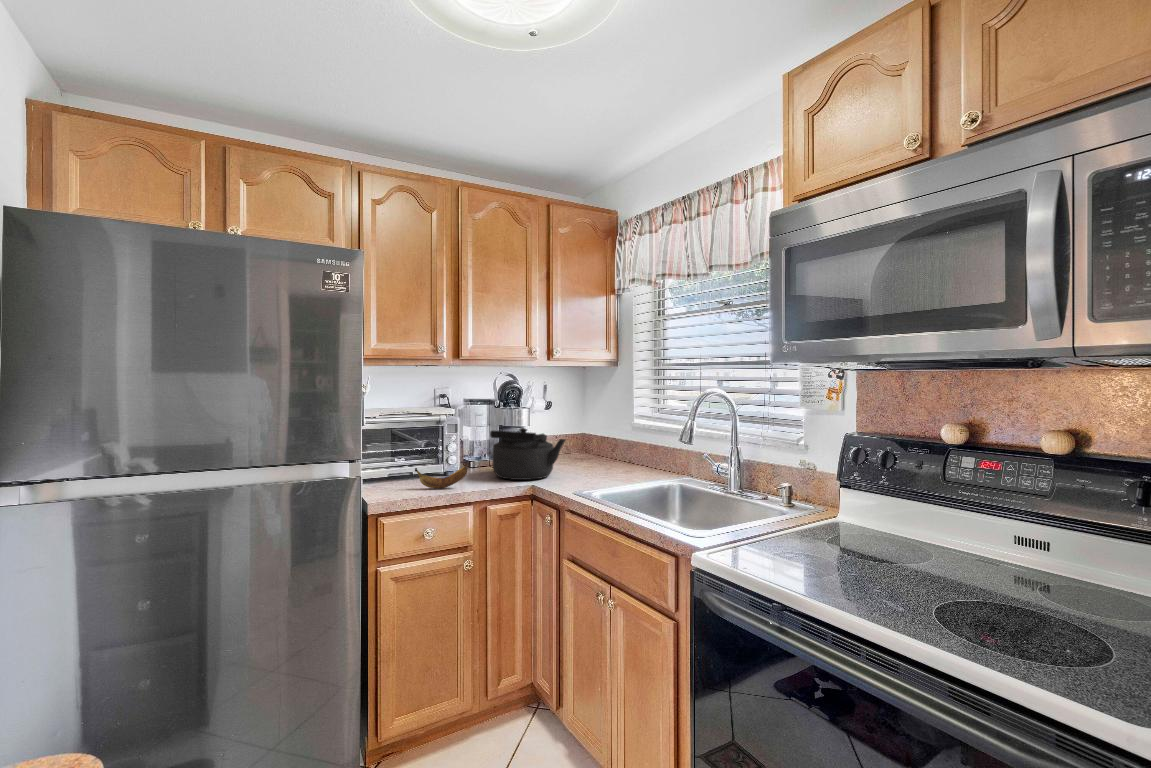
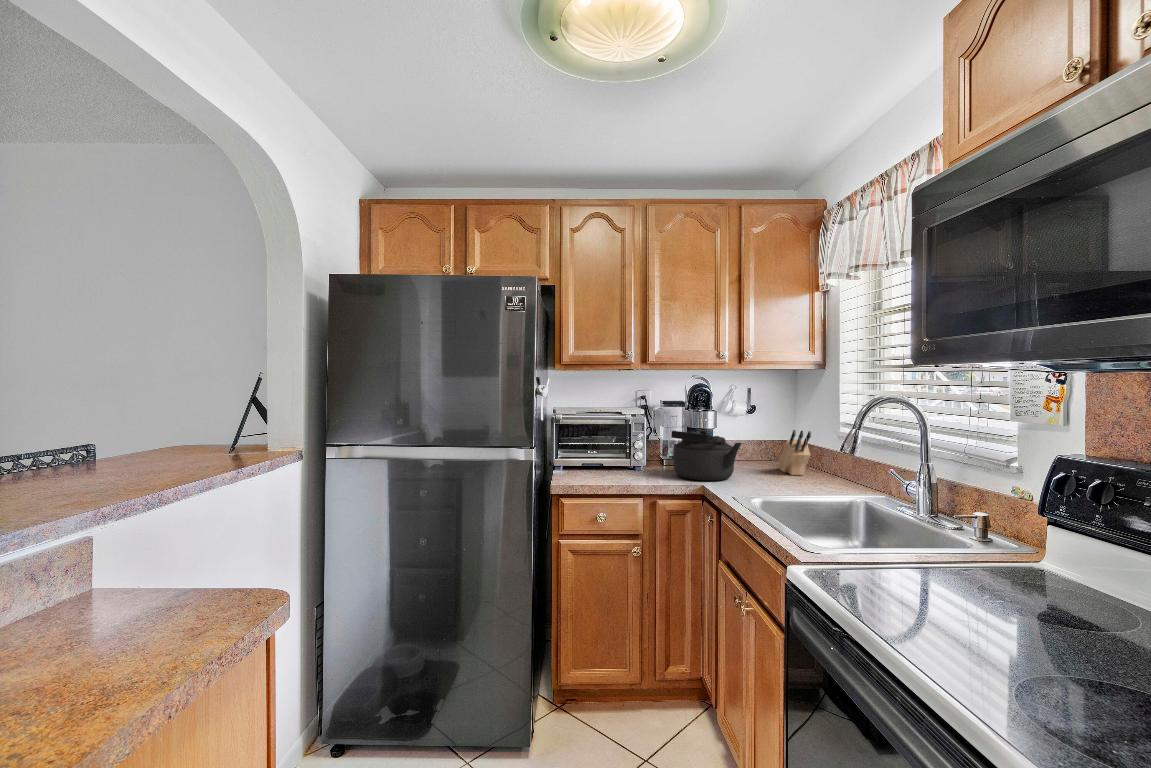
knife block: none [579,424,615,467] -> present [778,430,811,475]
banana: present [415,466,467,488] -> none [597,460,641,480]

